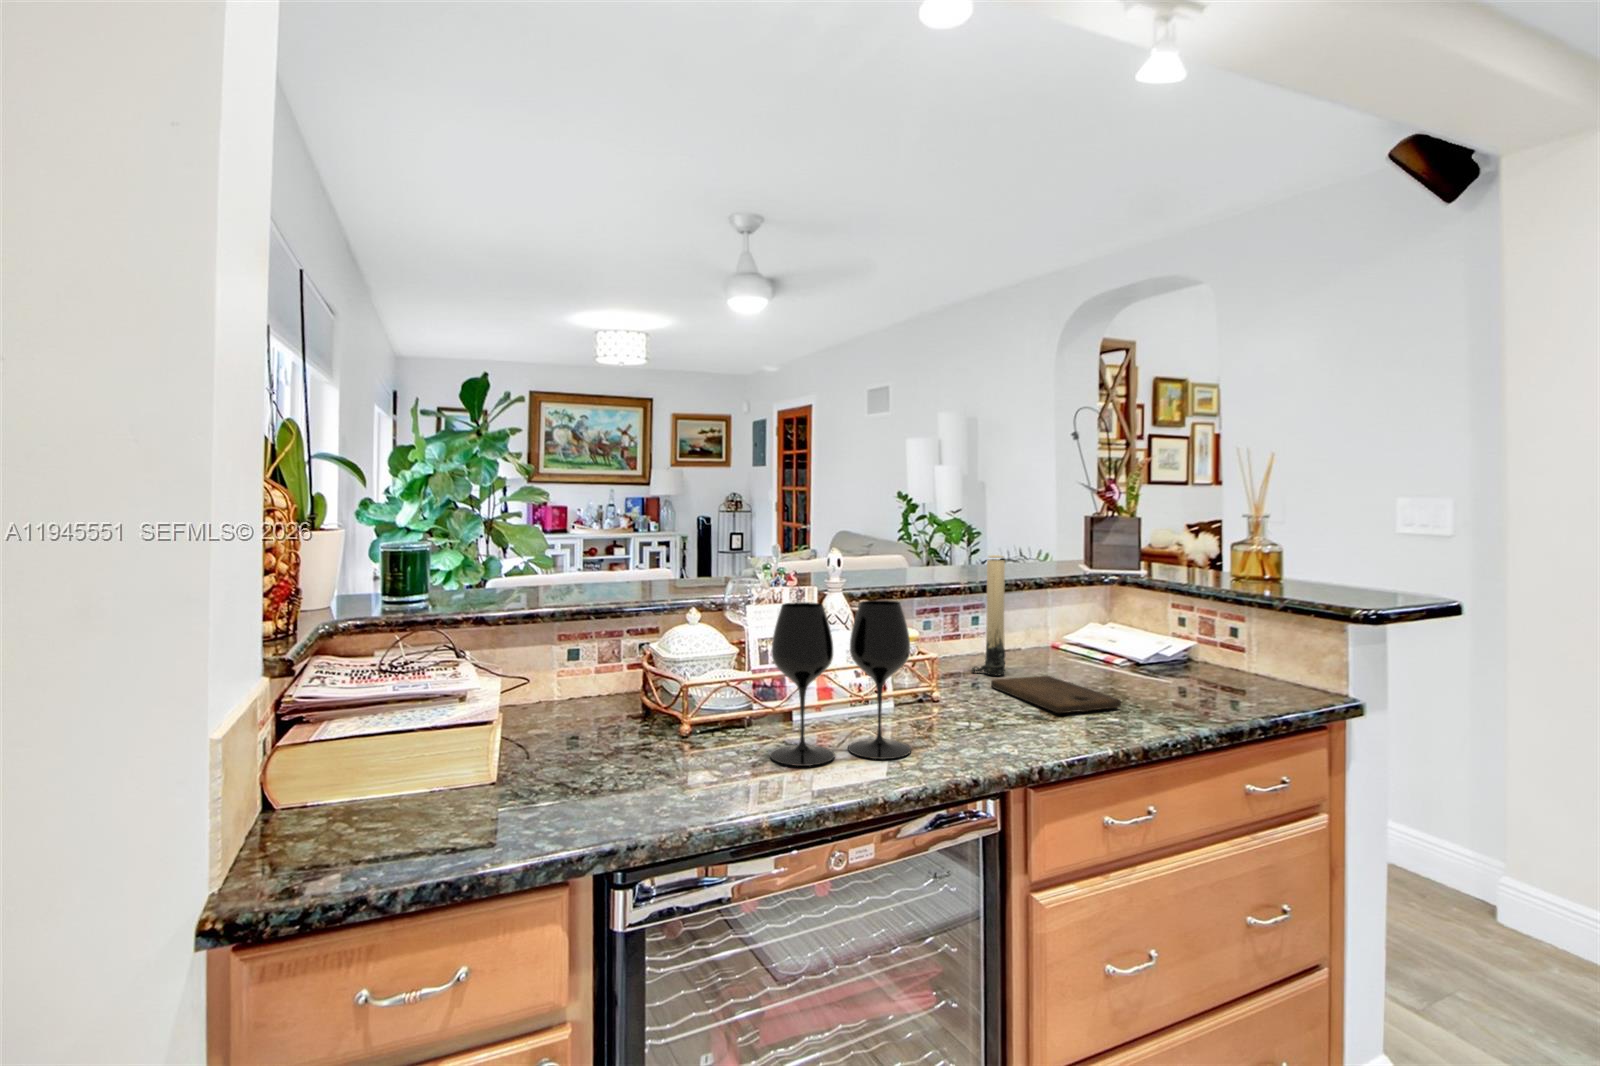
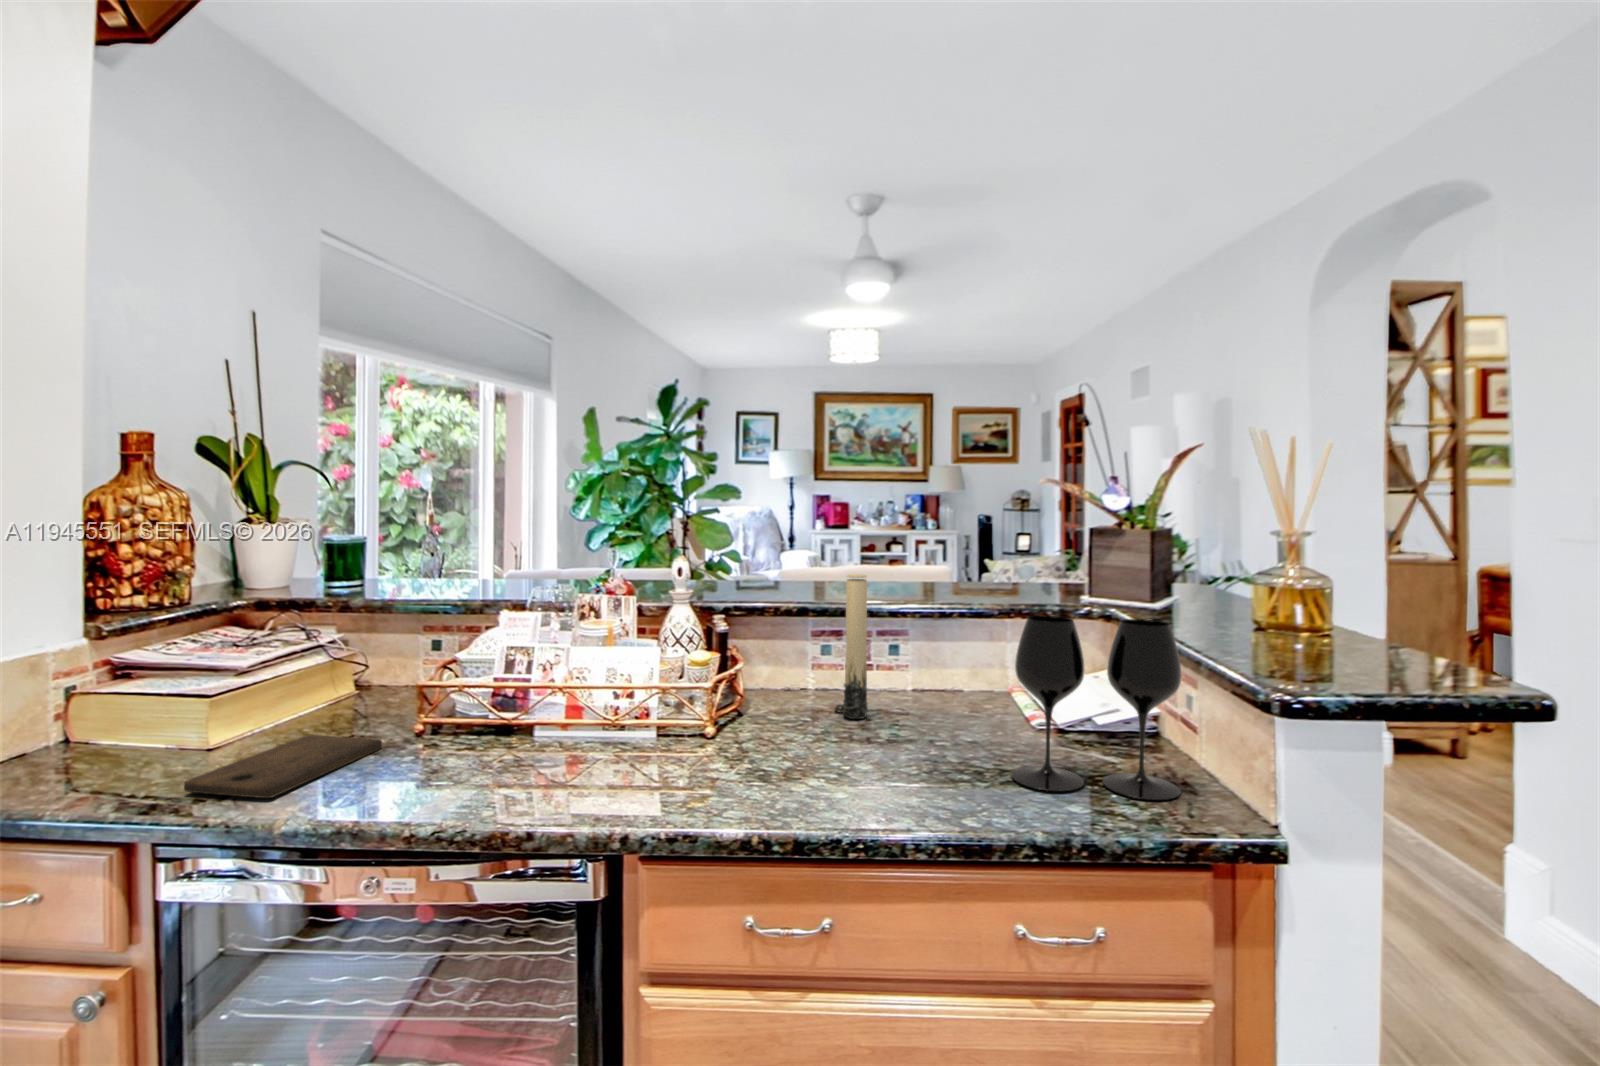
wine glass: present [770,600,911,766] -> present [1012,615,1181,800]
cutting board: present [991,676,1121,713] -> present [184,735,382,798]

